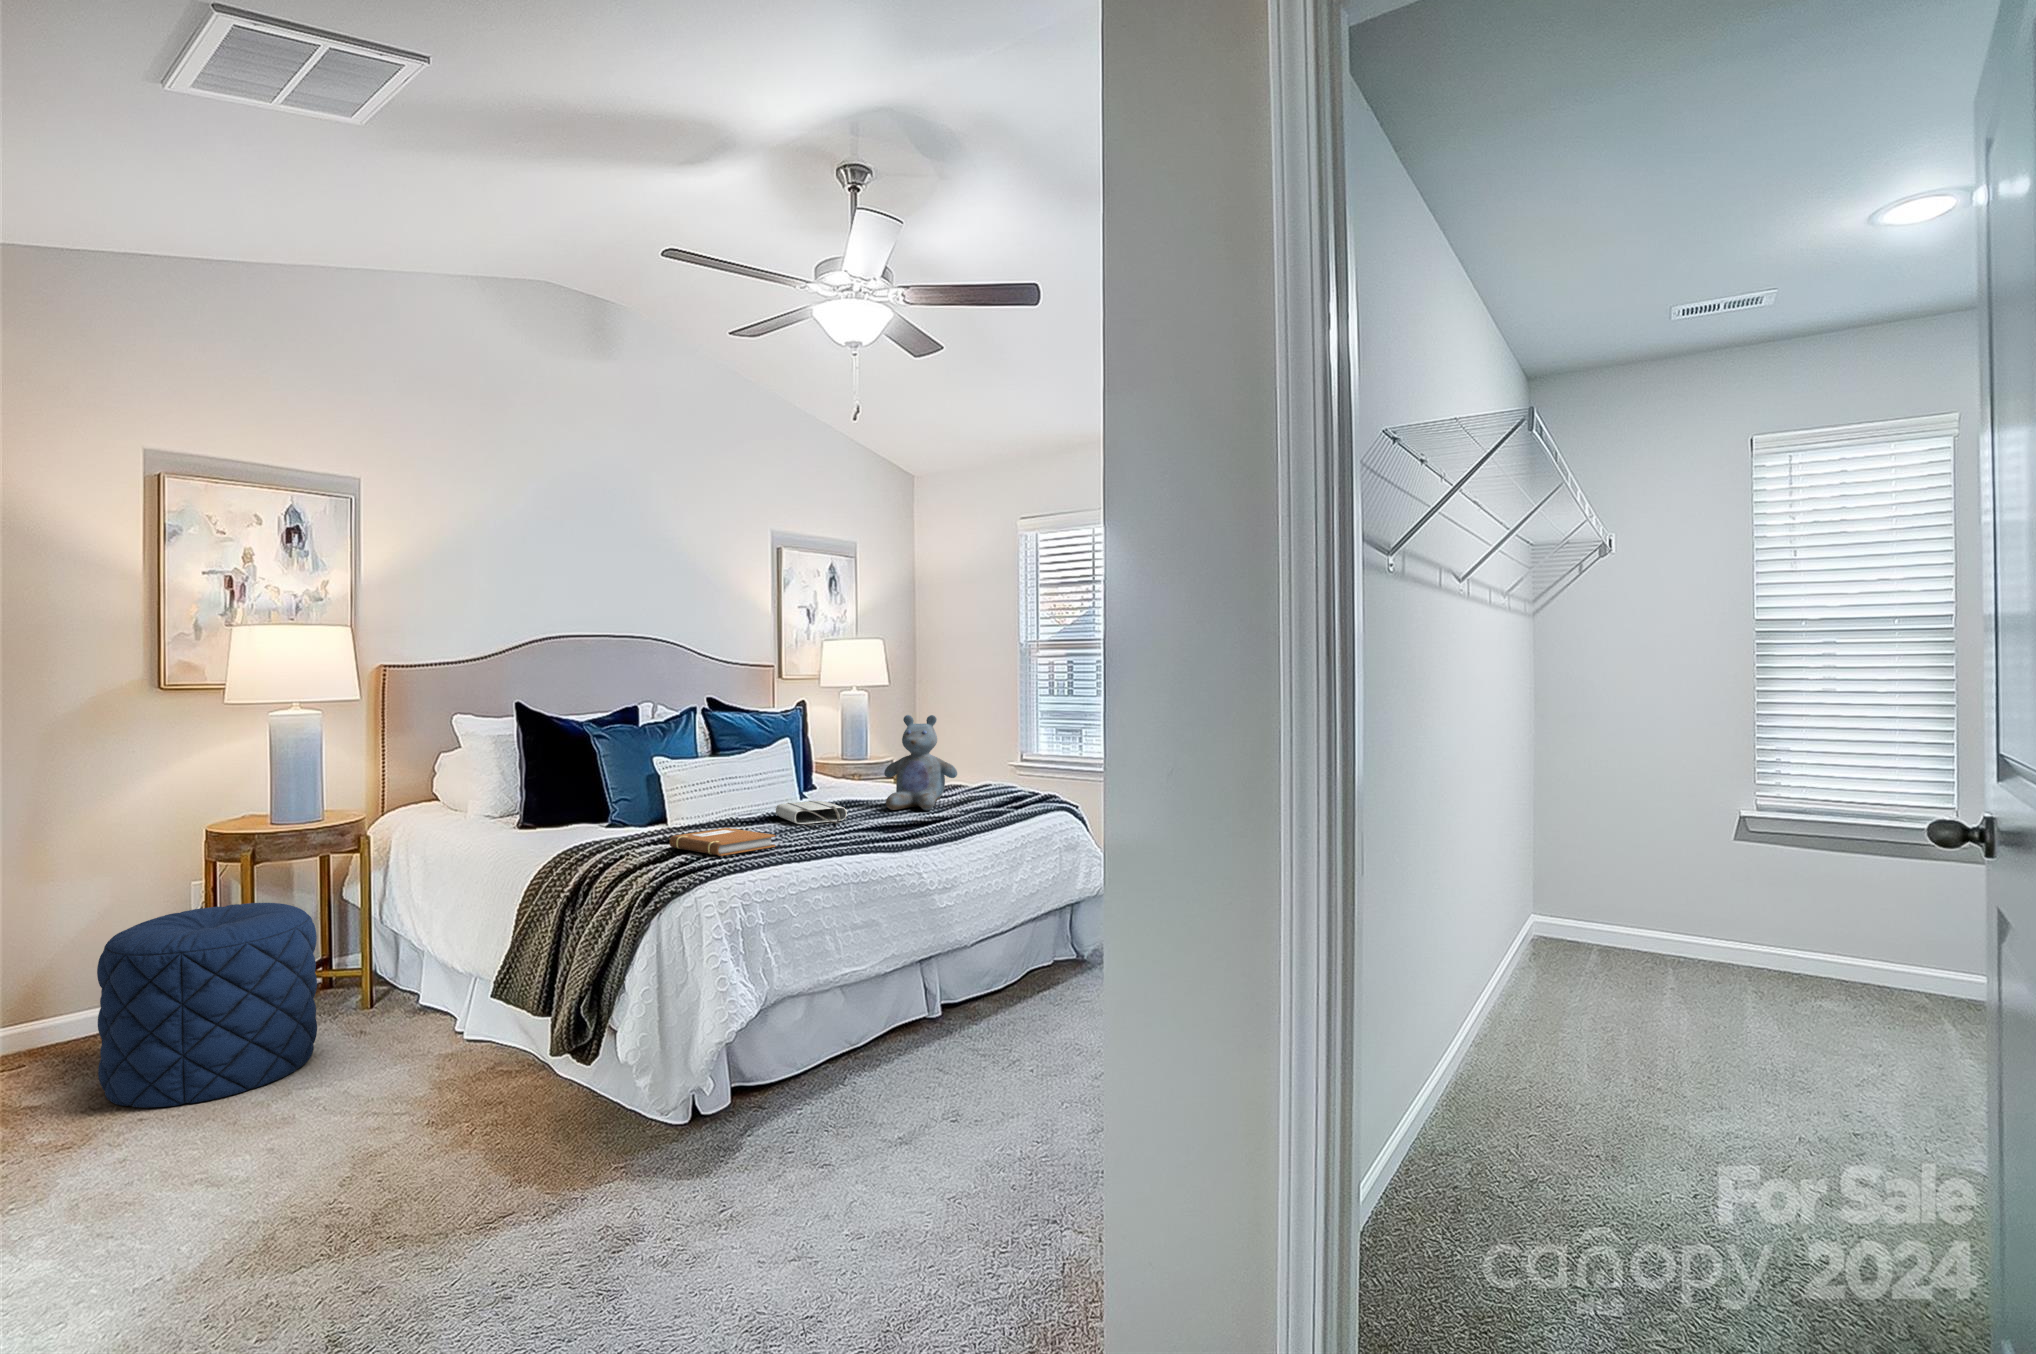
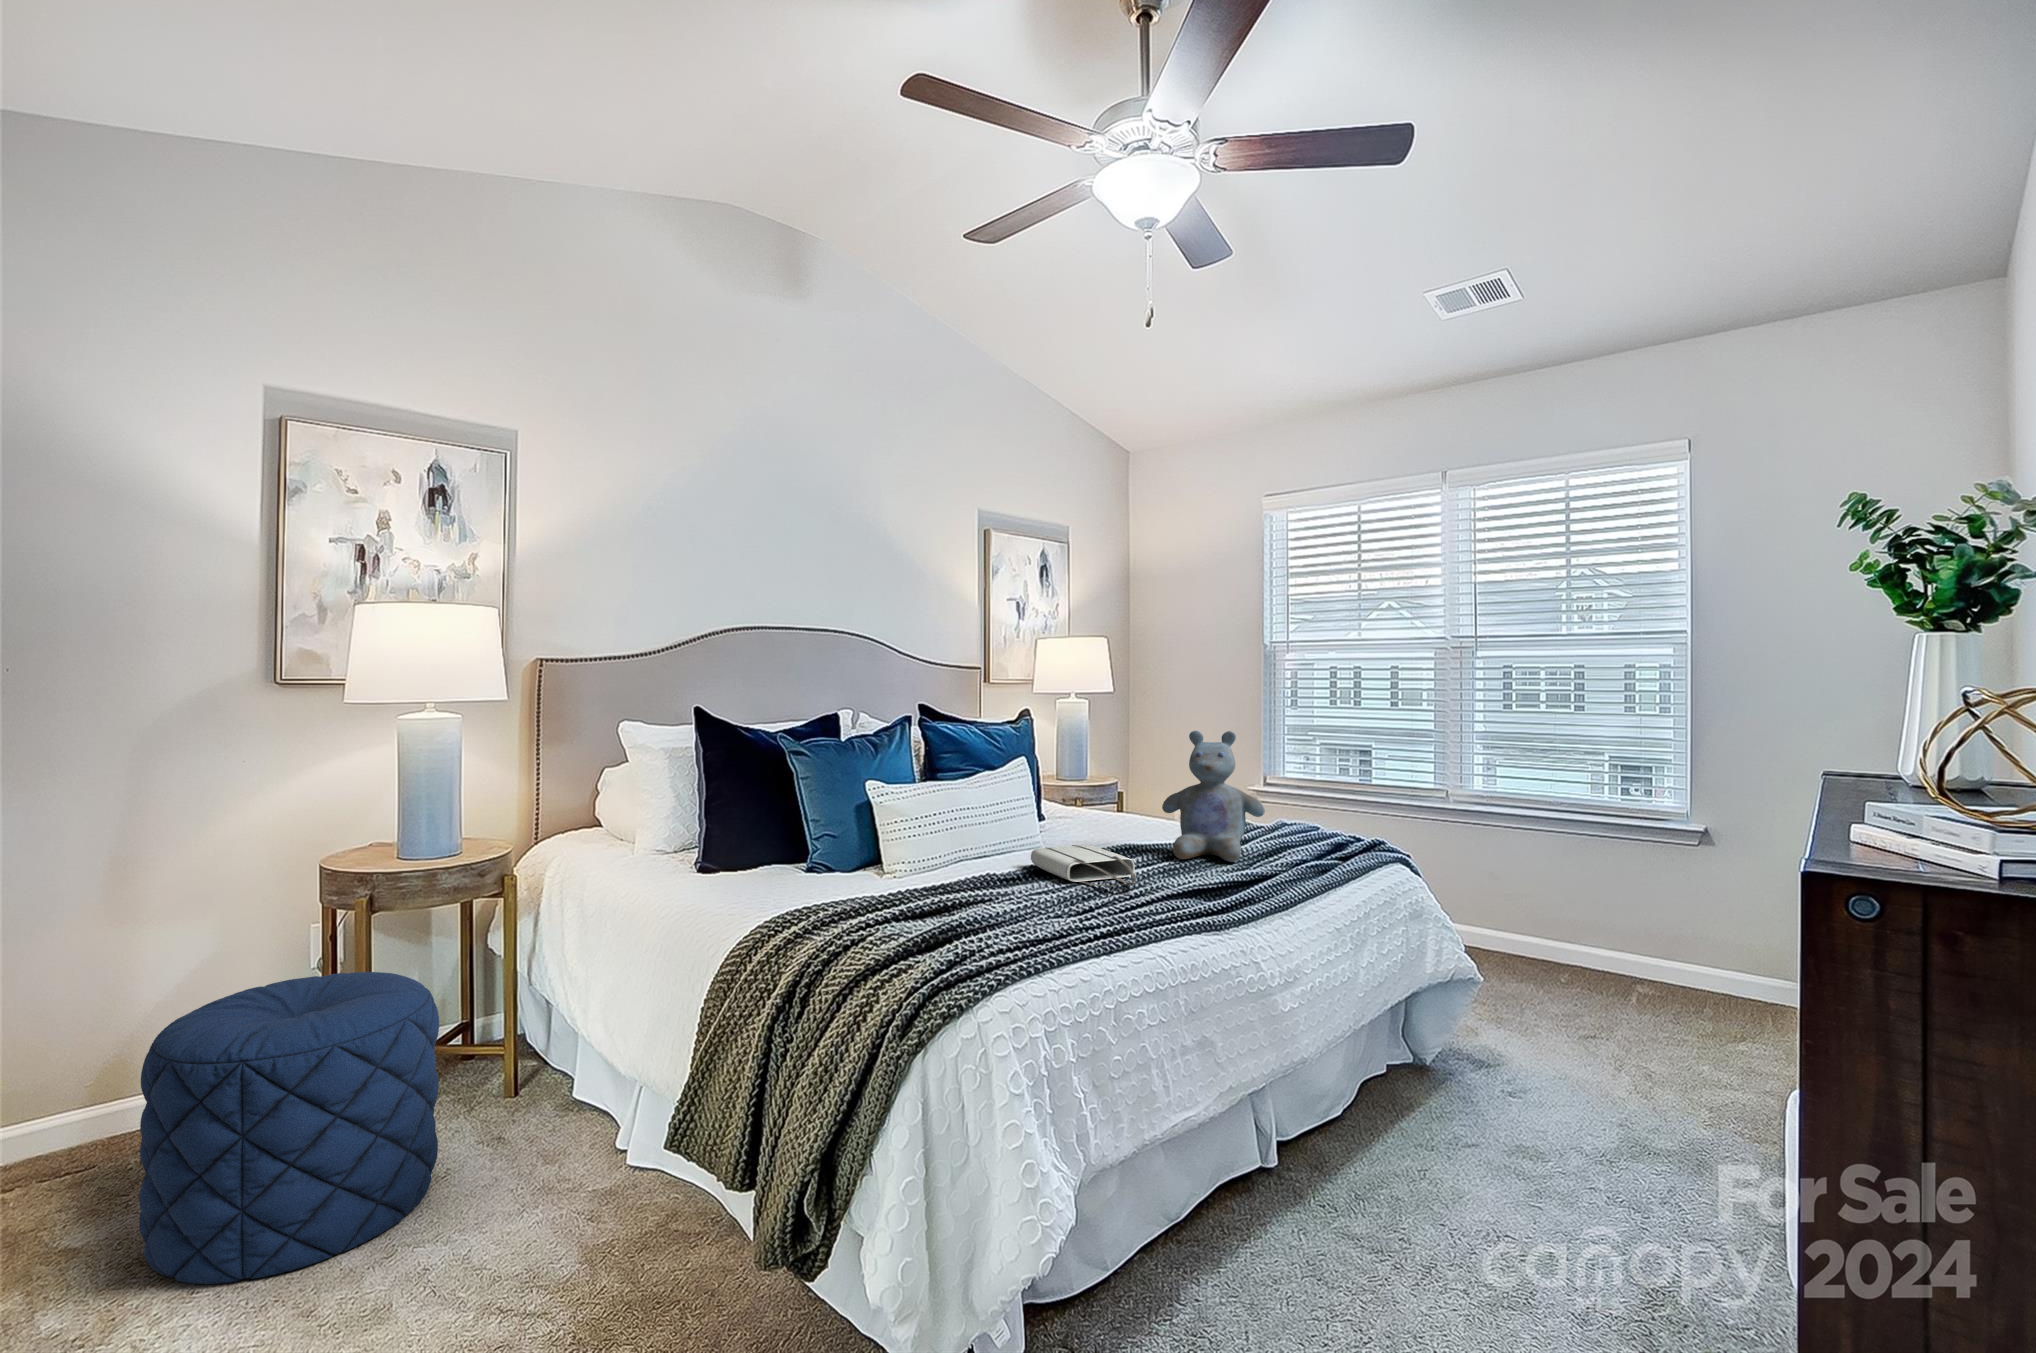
notebook: present [670,828,775,856] -> none [917,892,1071,946]

